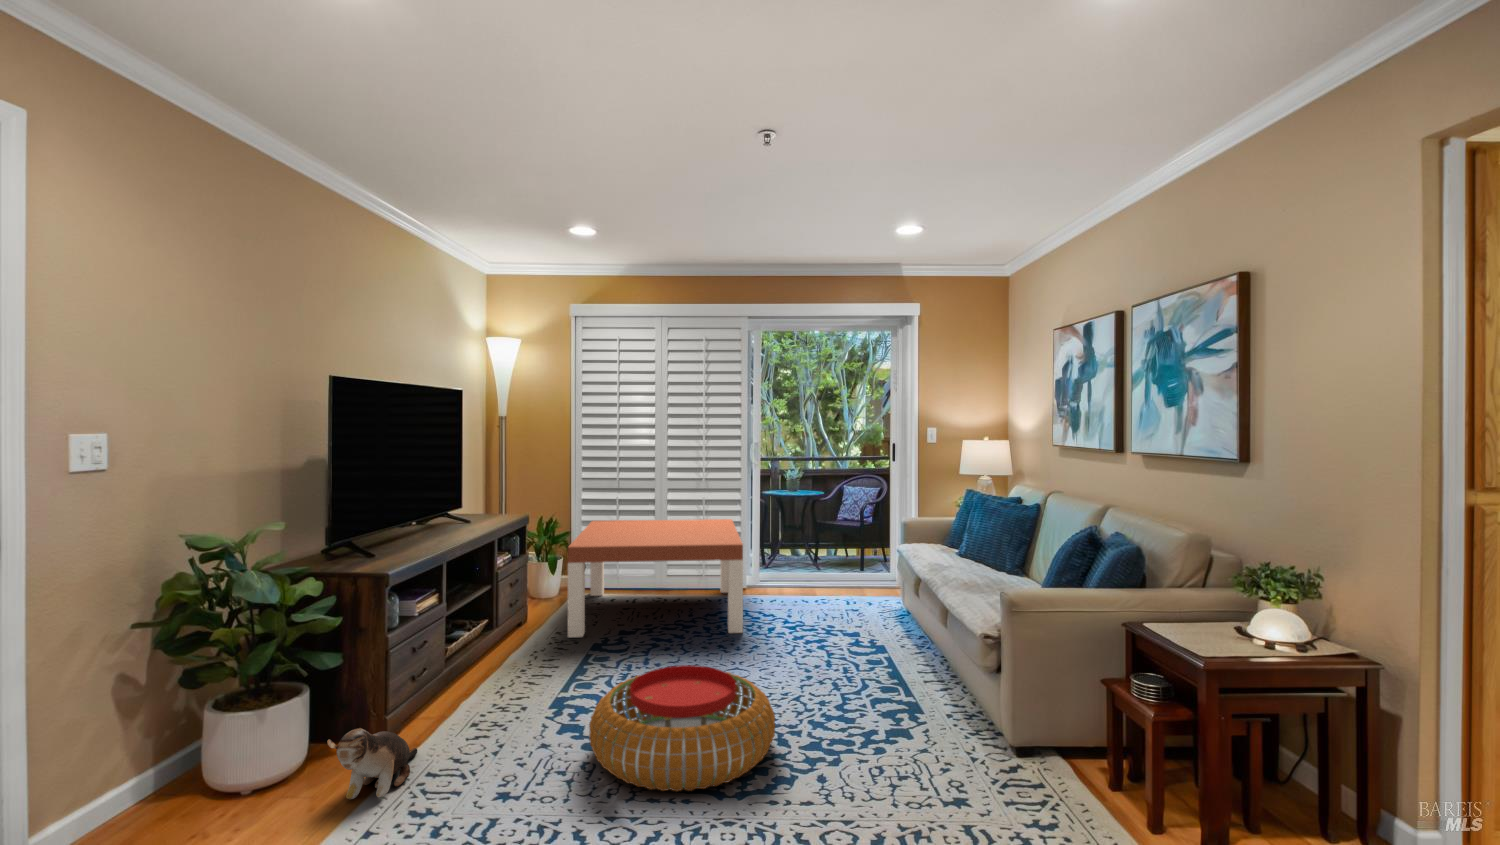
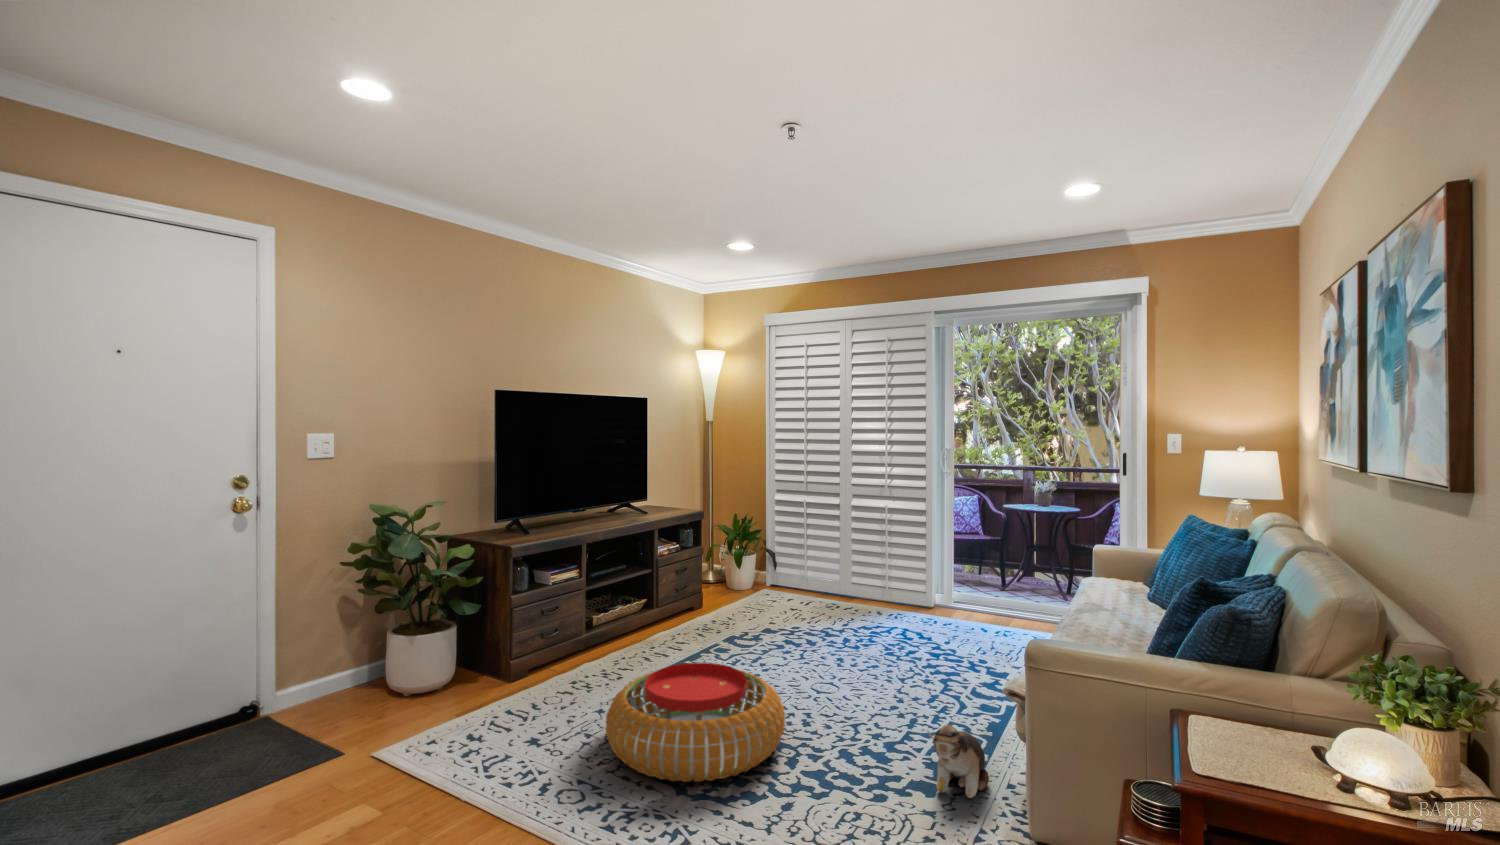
coffee table: present [568,519,743,637] -> none [714,521,916,651]
plush toy: present [327,728,417,799] -> present [927,725,989,798]

